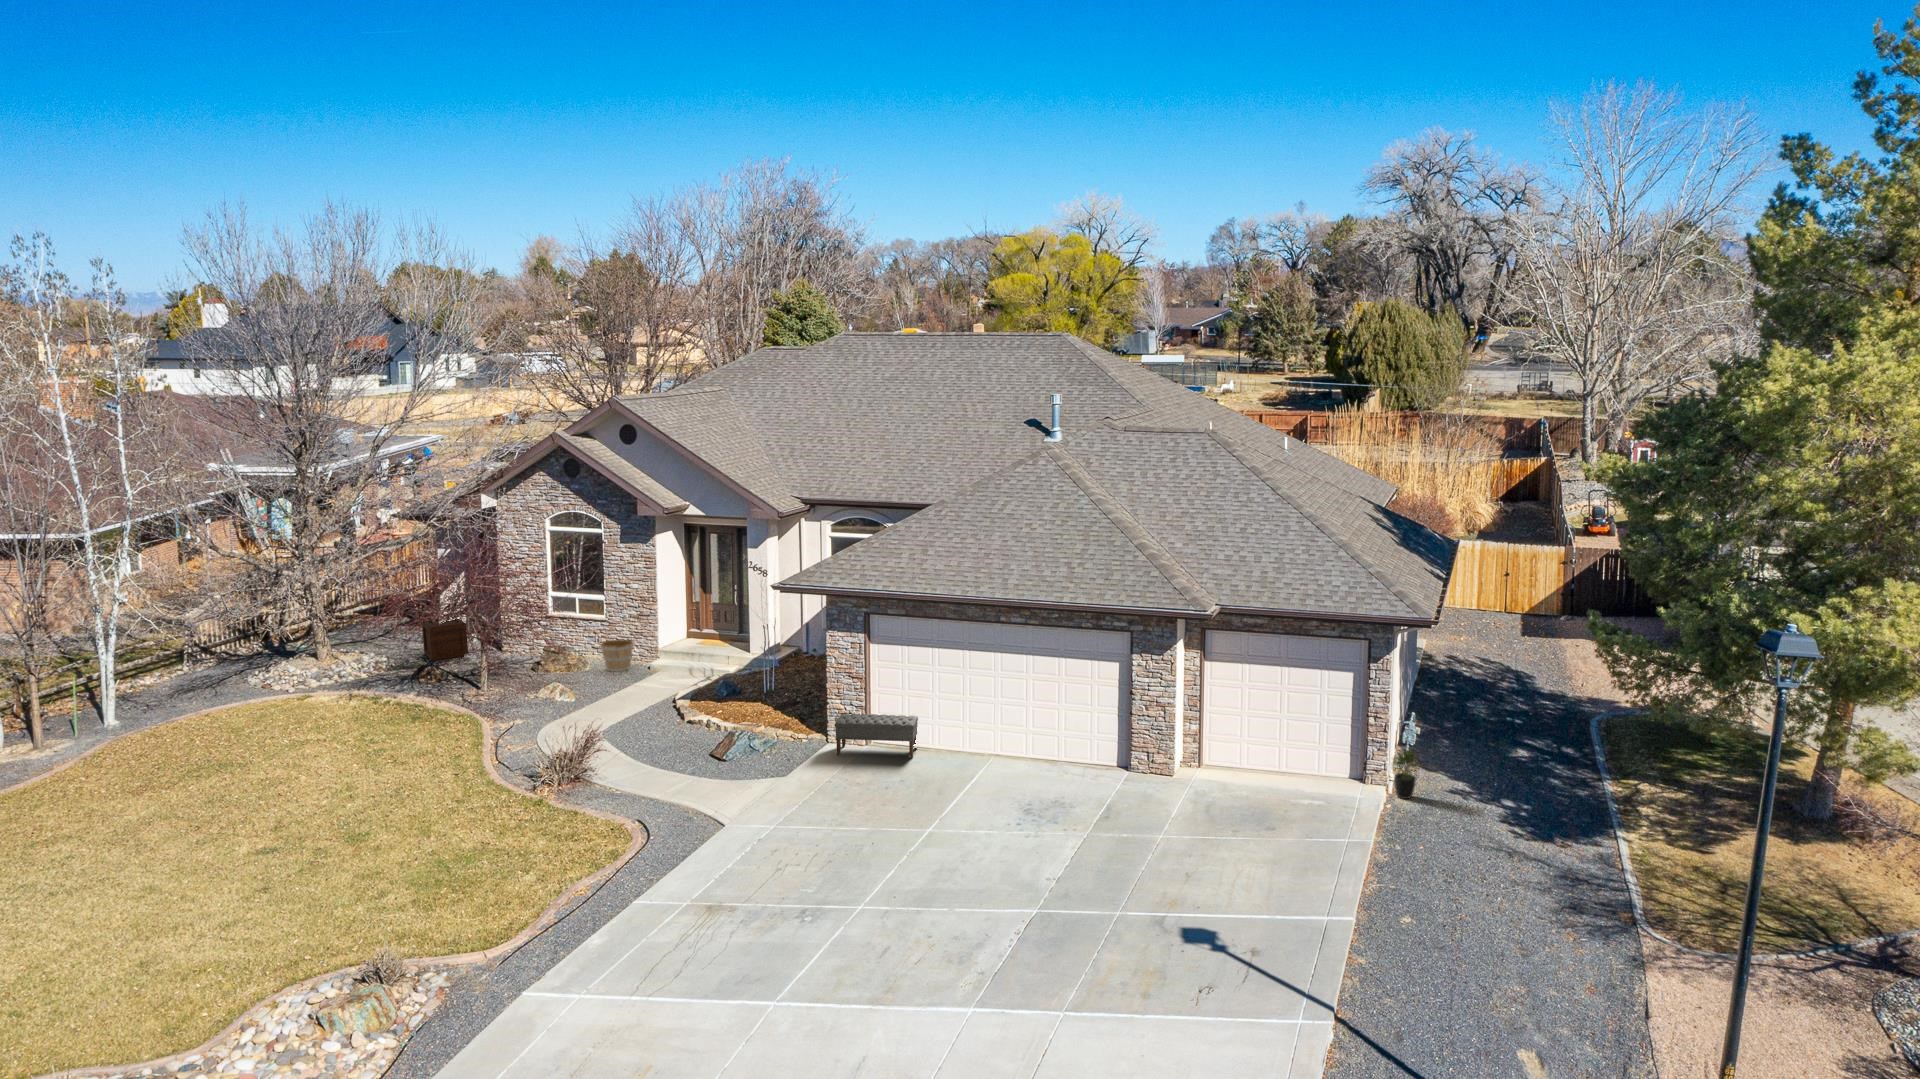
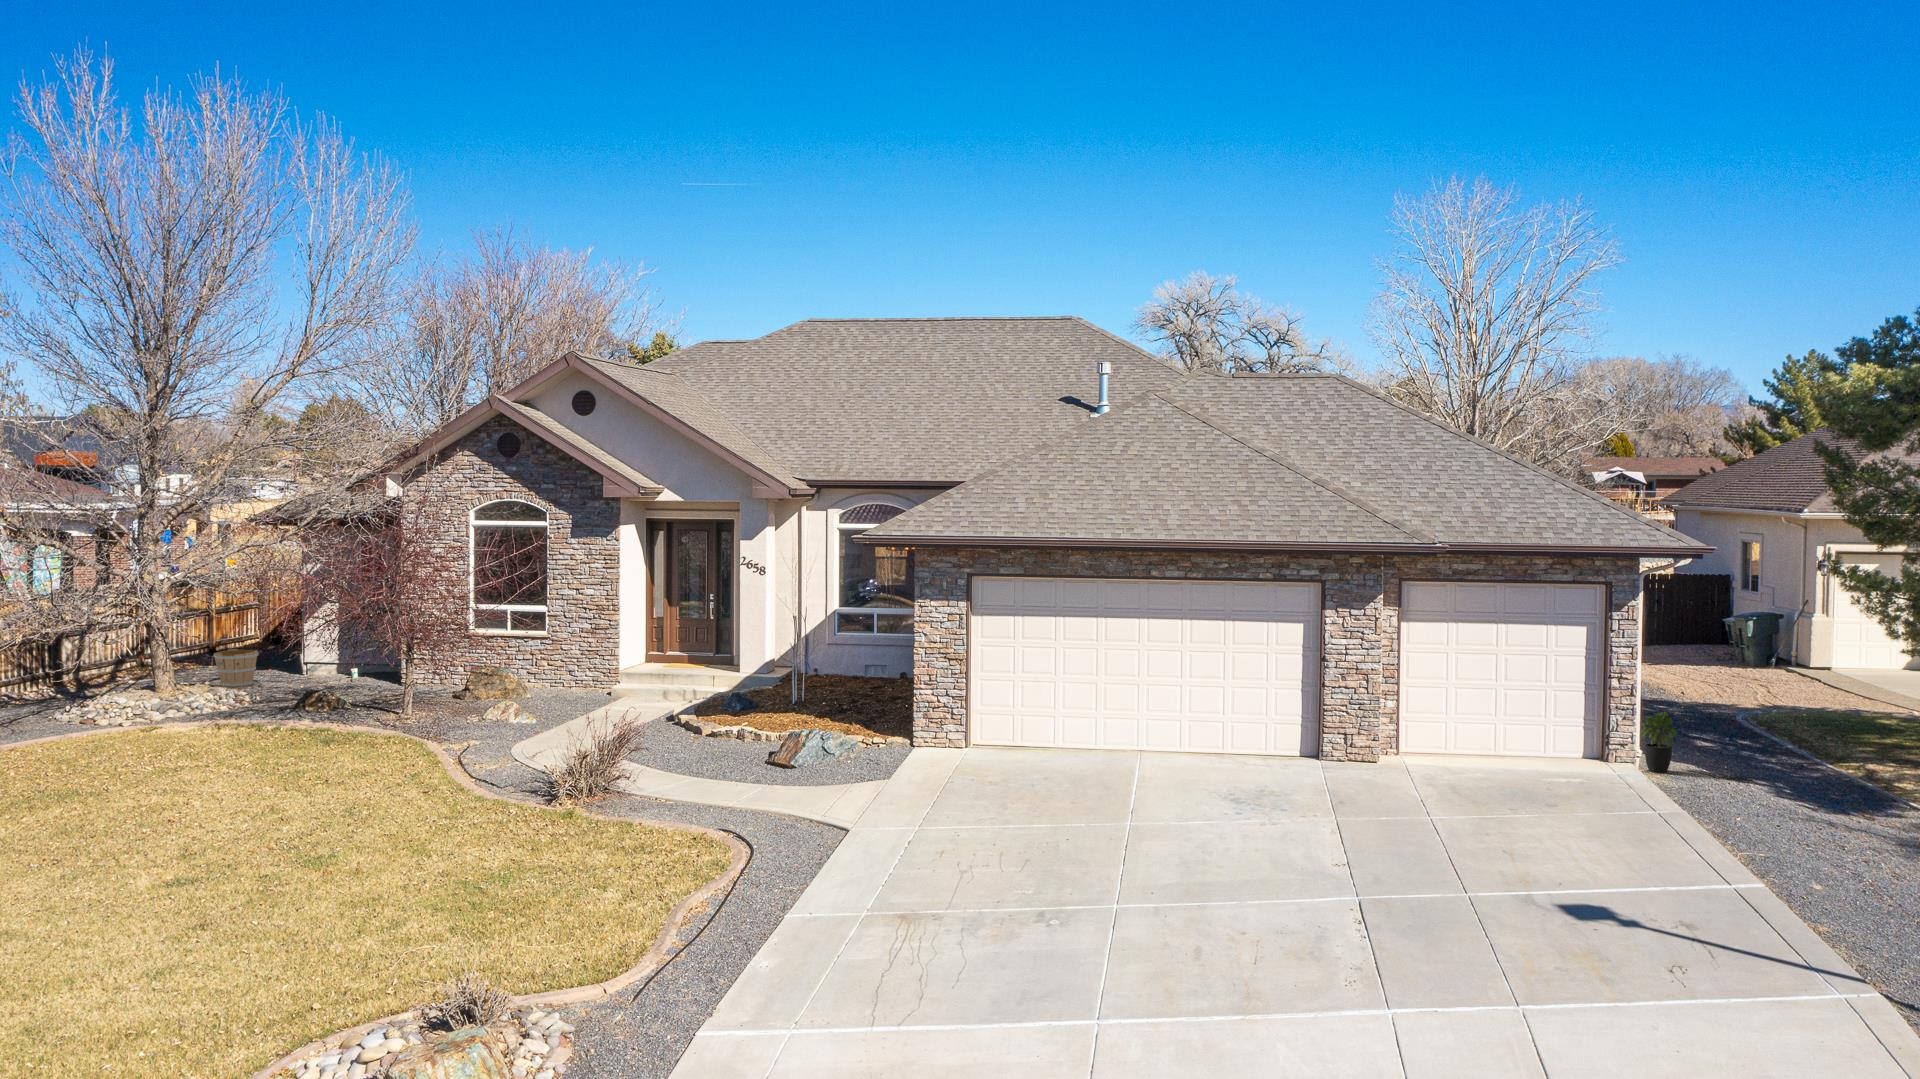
wooden crate: present [422,619,468,661] -> none [284,643,350,697]
wooden bucket: present [601,640,634,672] -> present [214,649,259,687]
bench: present [835,714,918,758] -> none [935,707,1039,759]

